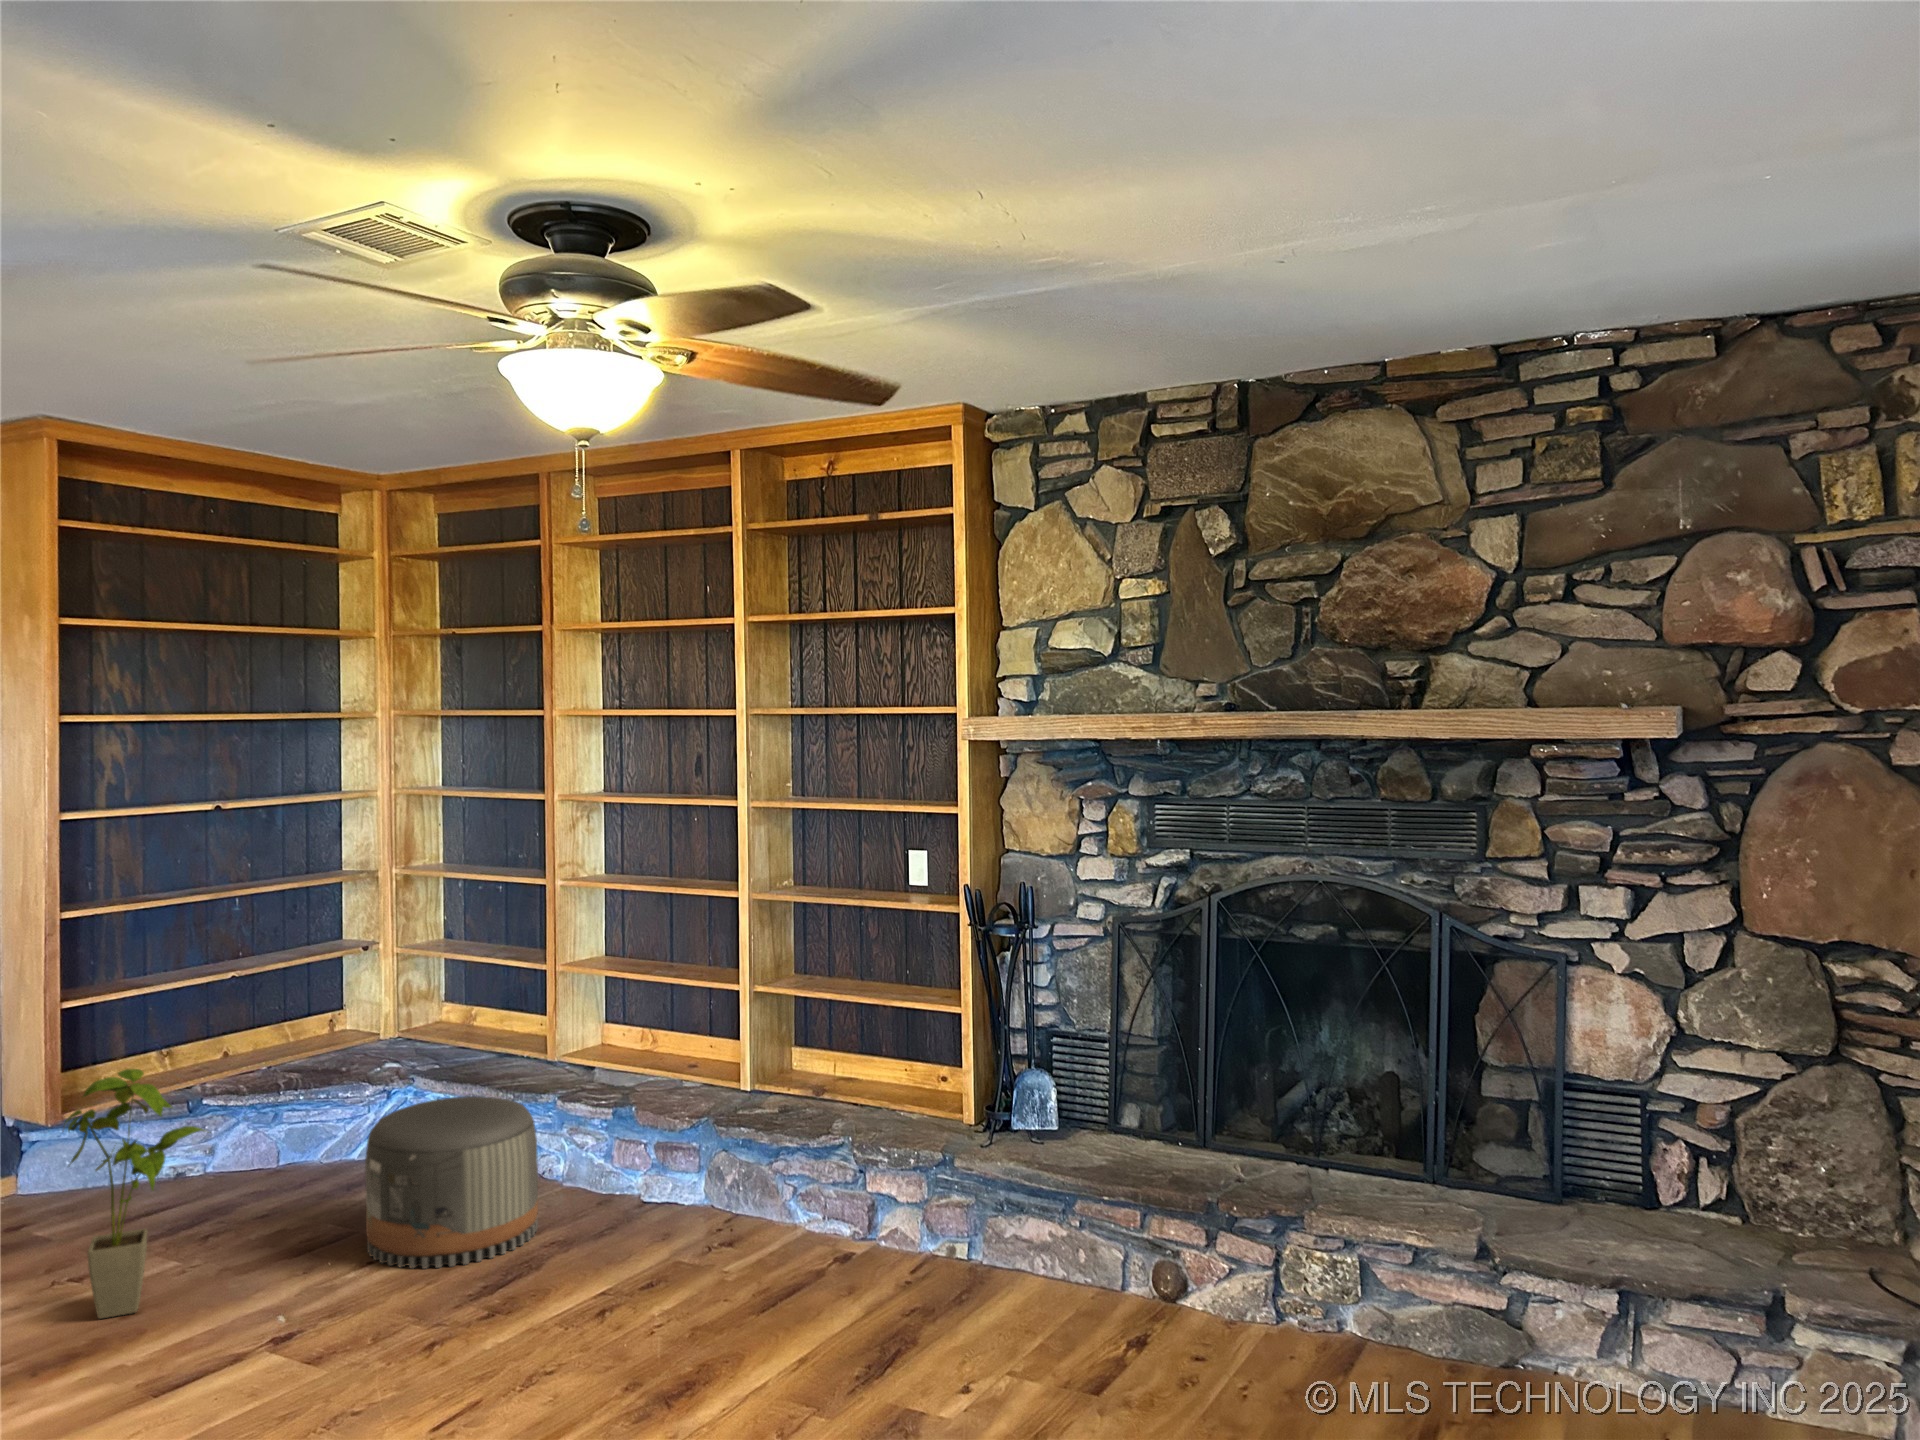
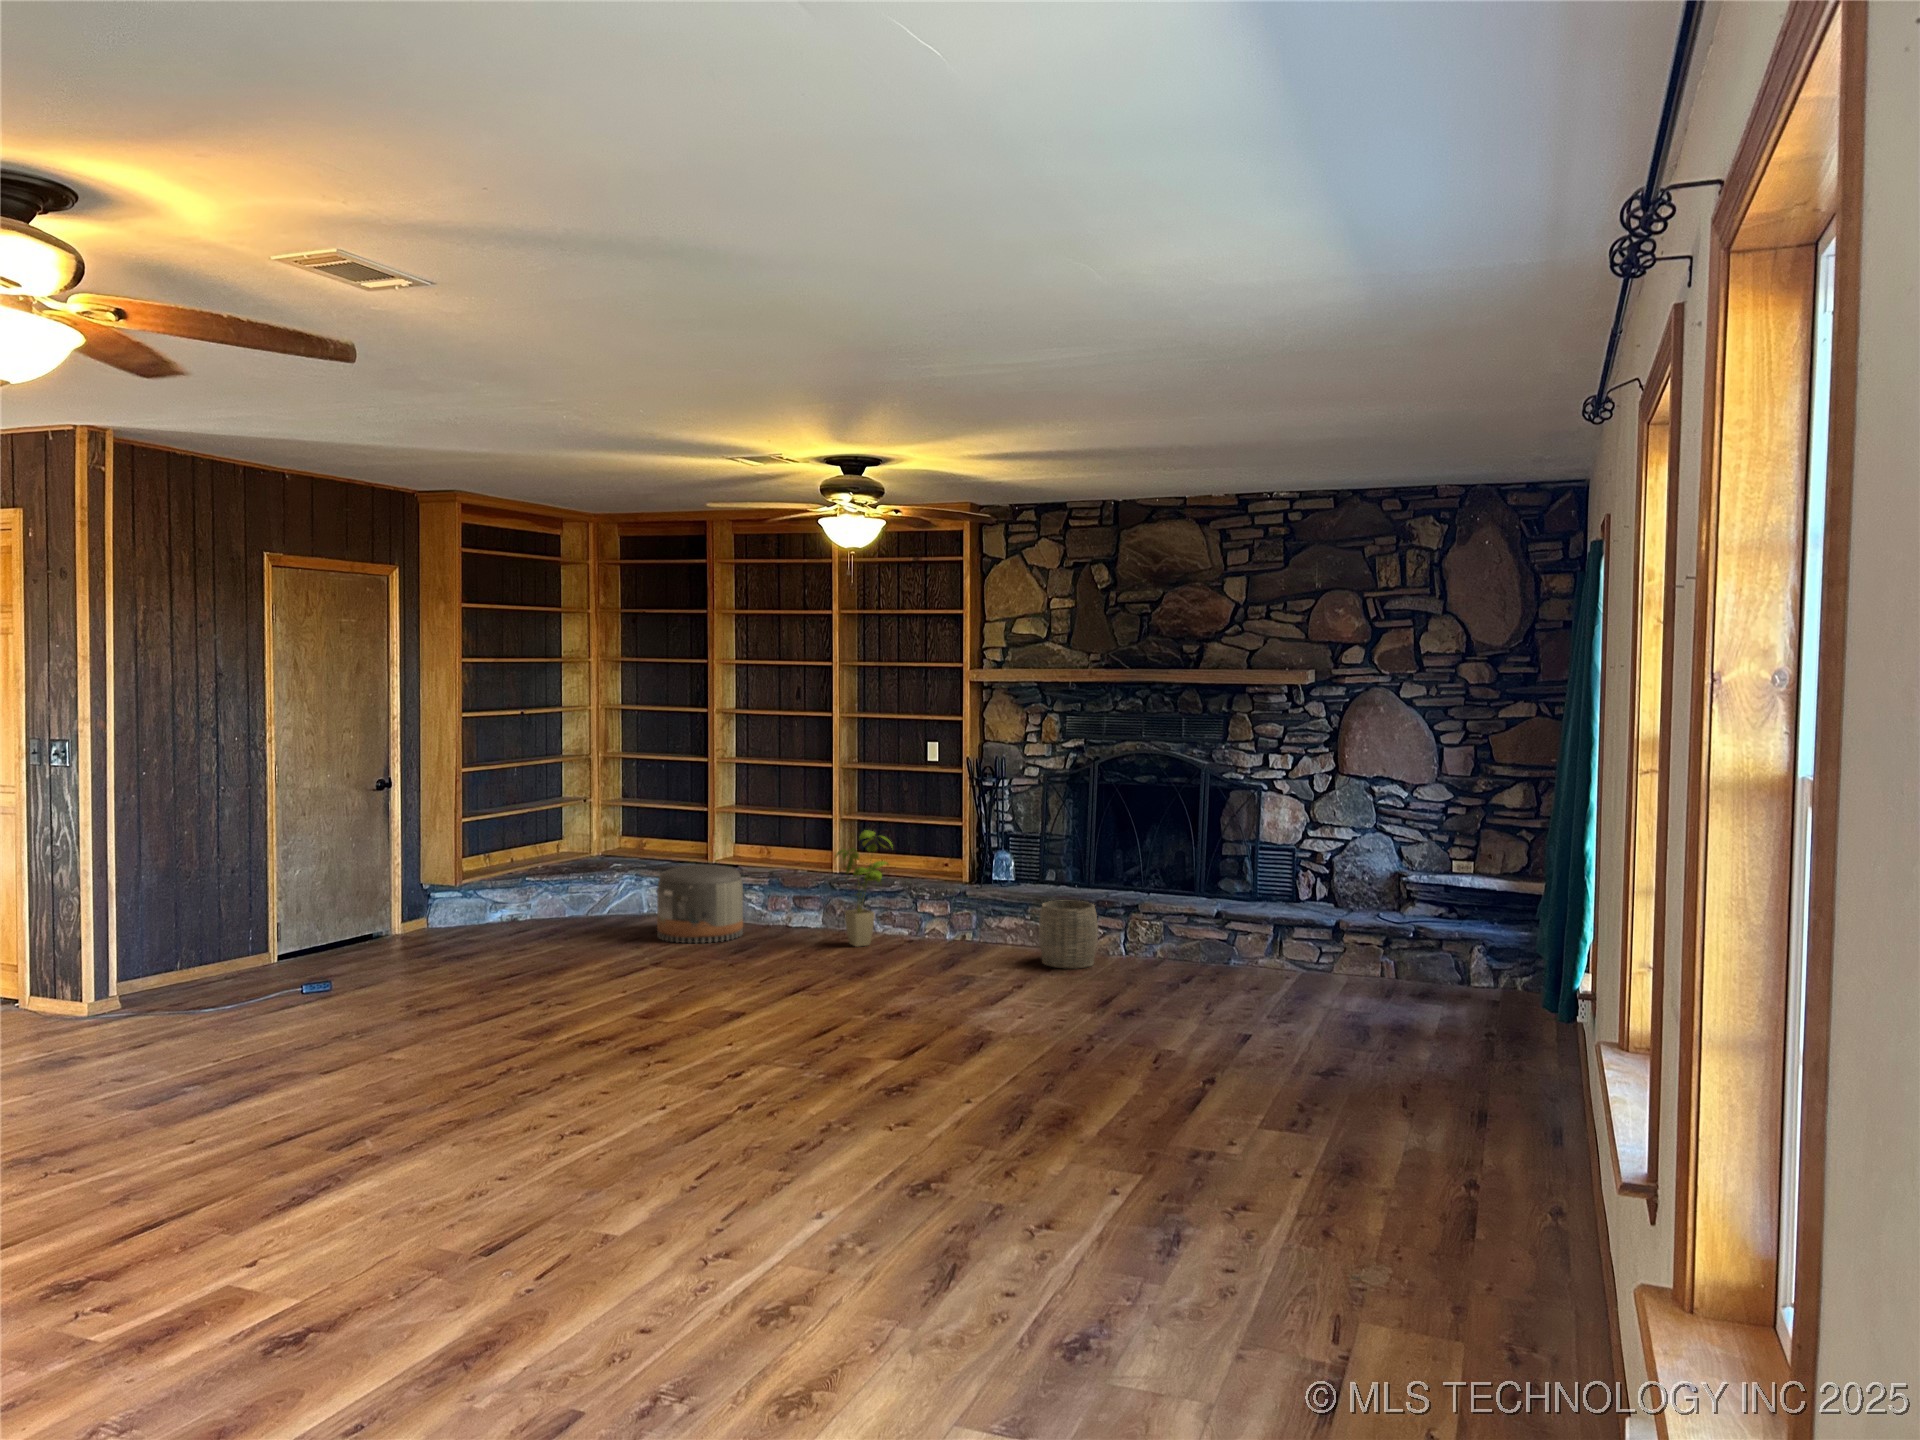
house plant: present [66,1069,204,1319] -> present [836,830,893,947]
woven basket: none [1089,1210,1216,1382] -> present [1039,901,1098,969]

